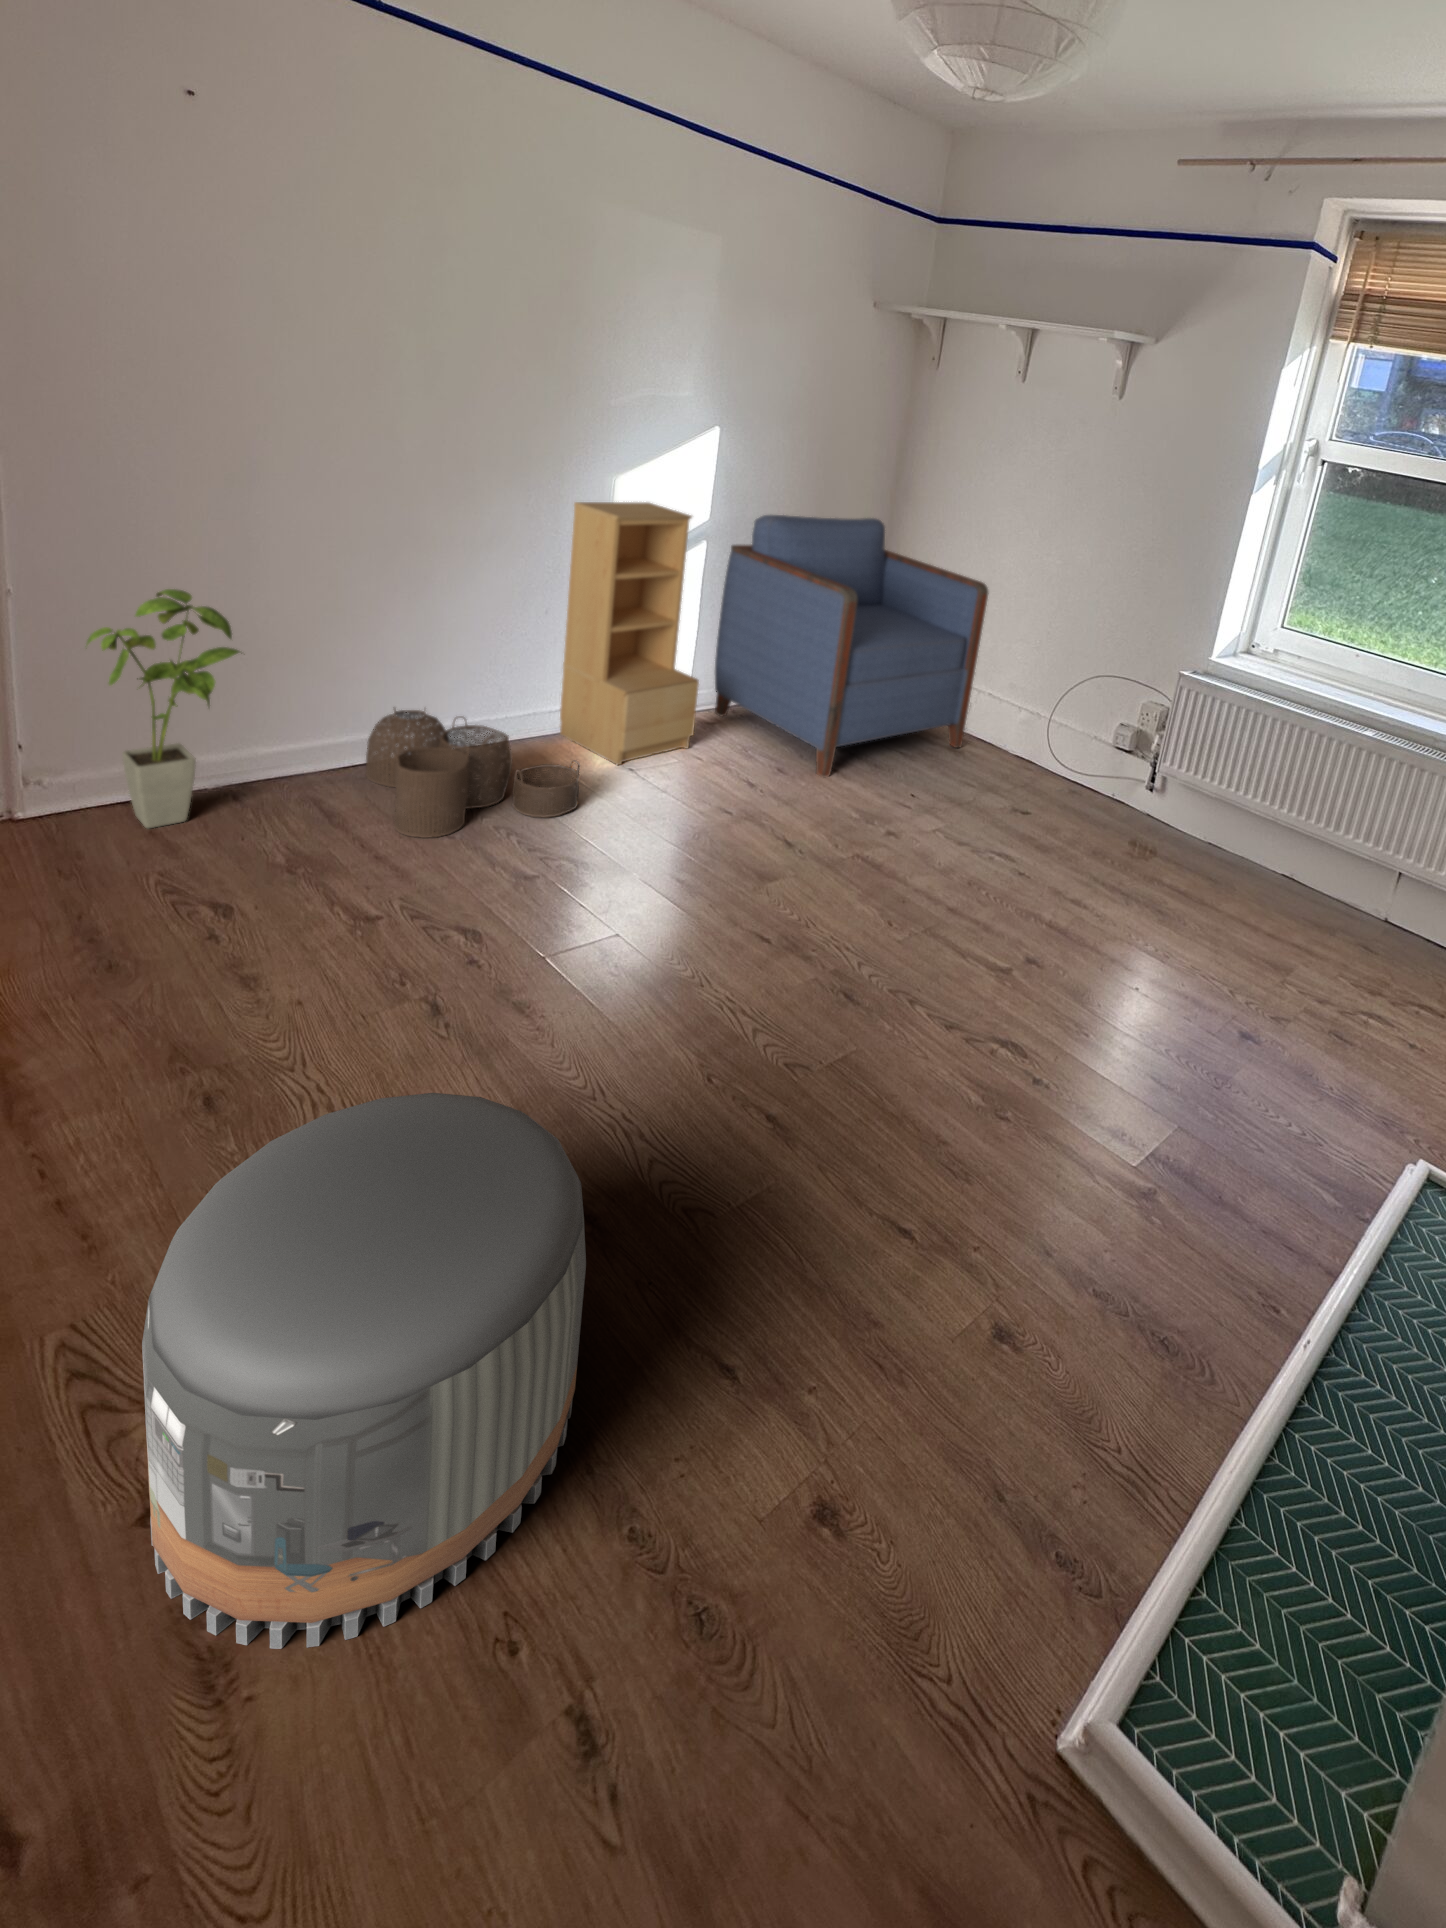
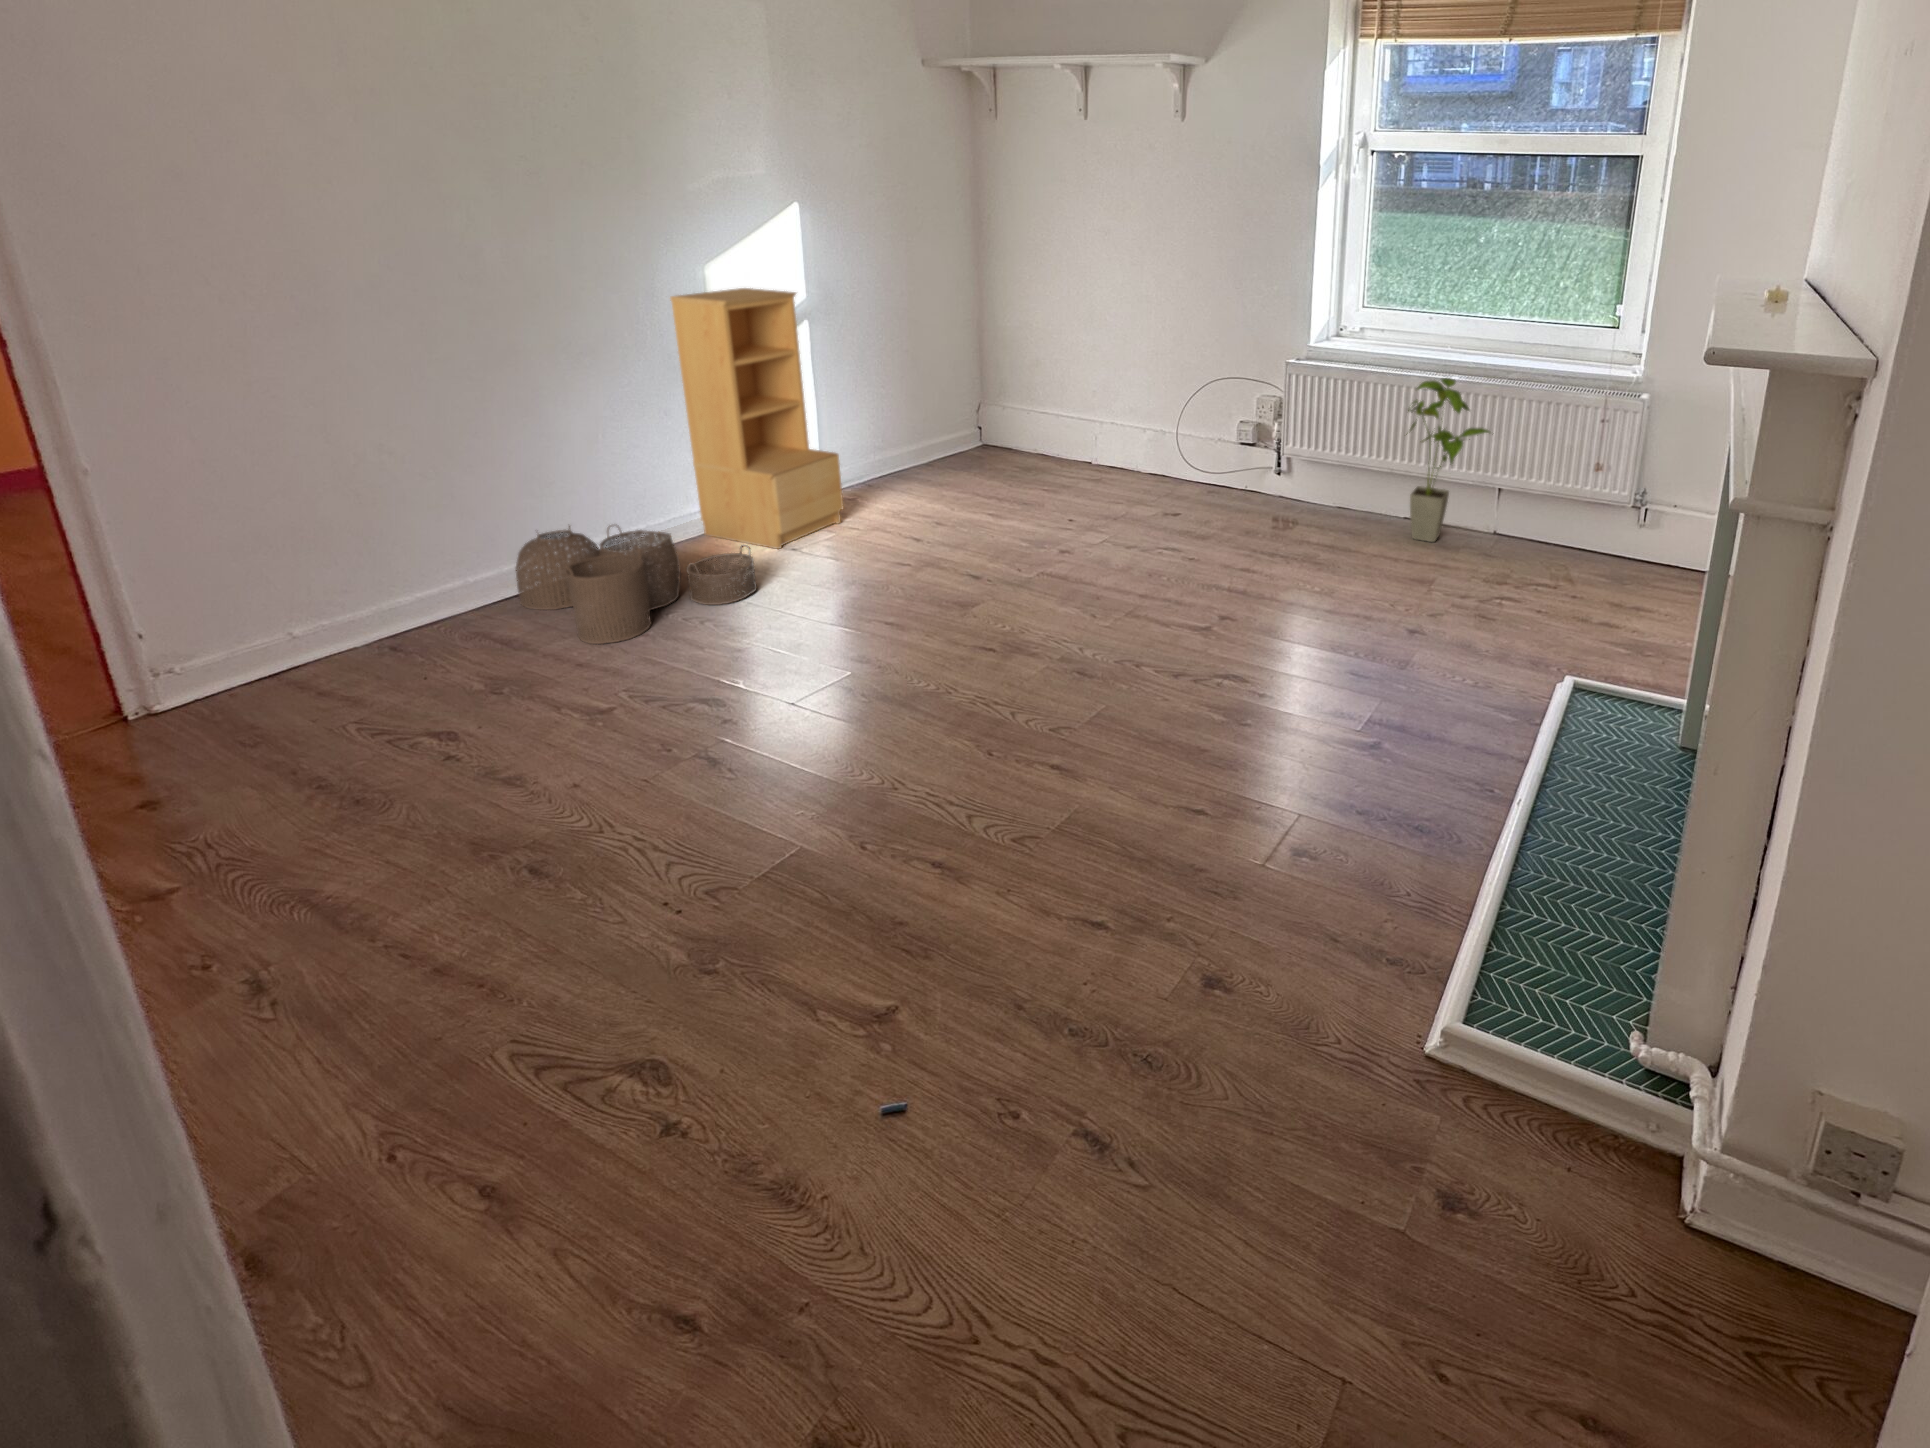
armchair: present [715,515,989,777] -> none [834,274,1098,522]
house plant: present [87,589,240,828] -> present [1406,378,1489,542]
pouf: present [142,1093,586,1649] -> none [634,760,993,1178]

